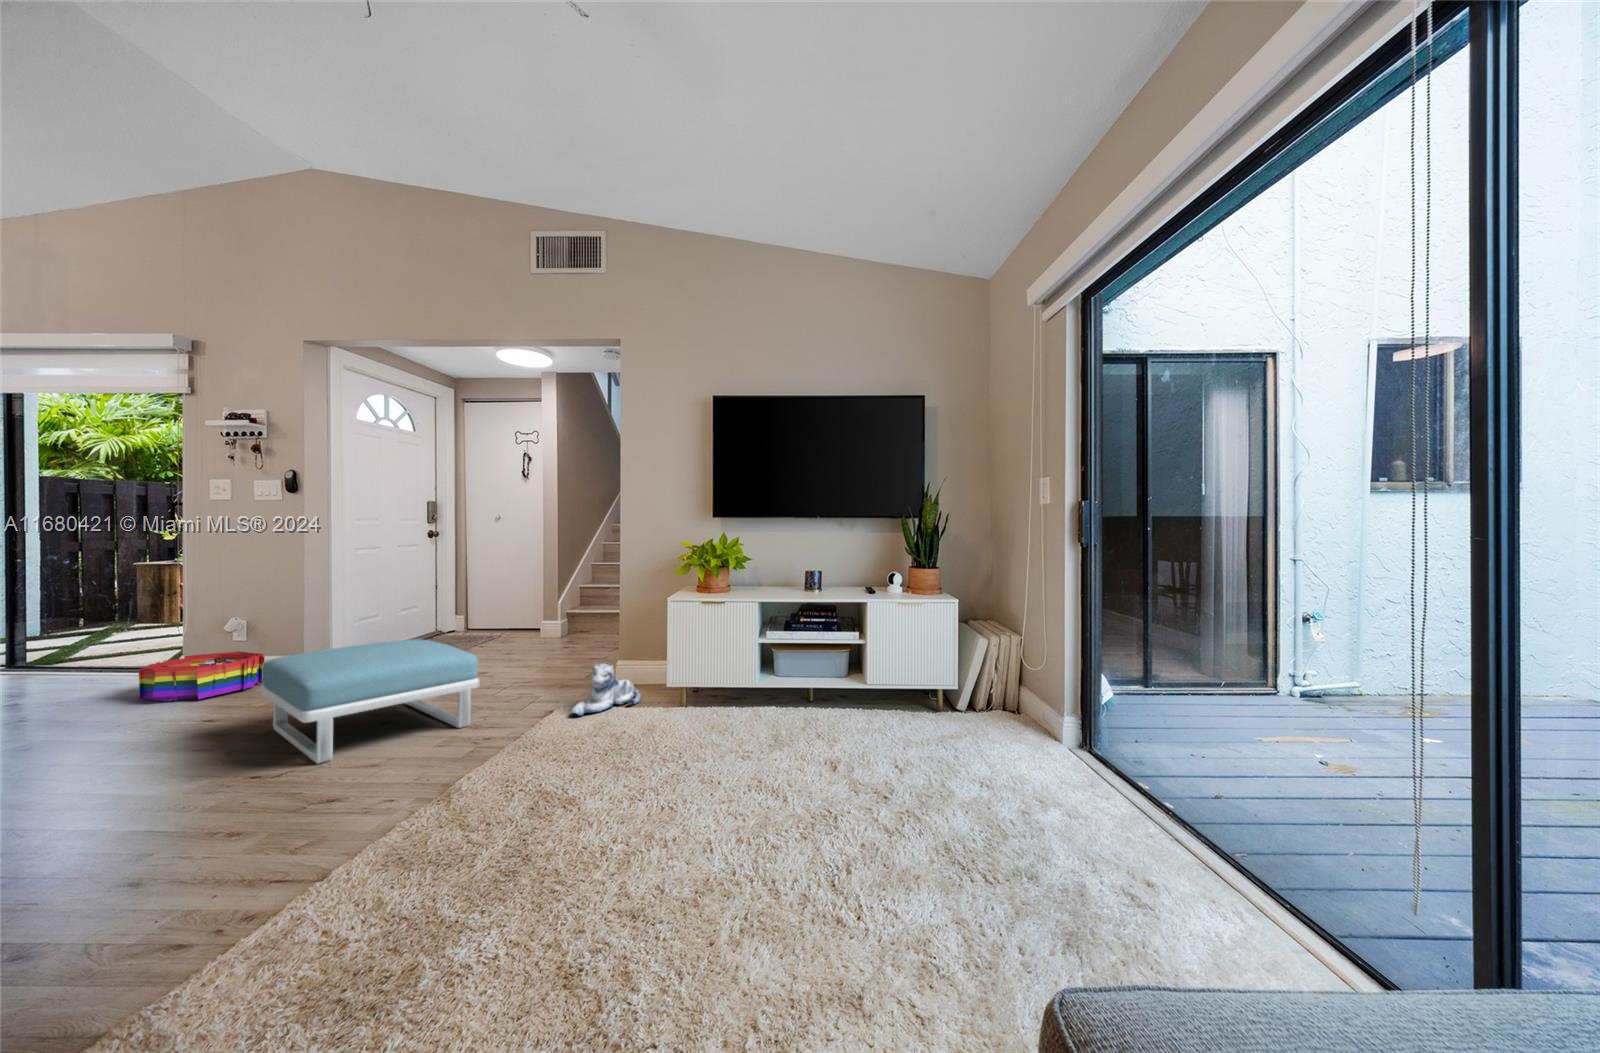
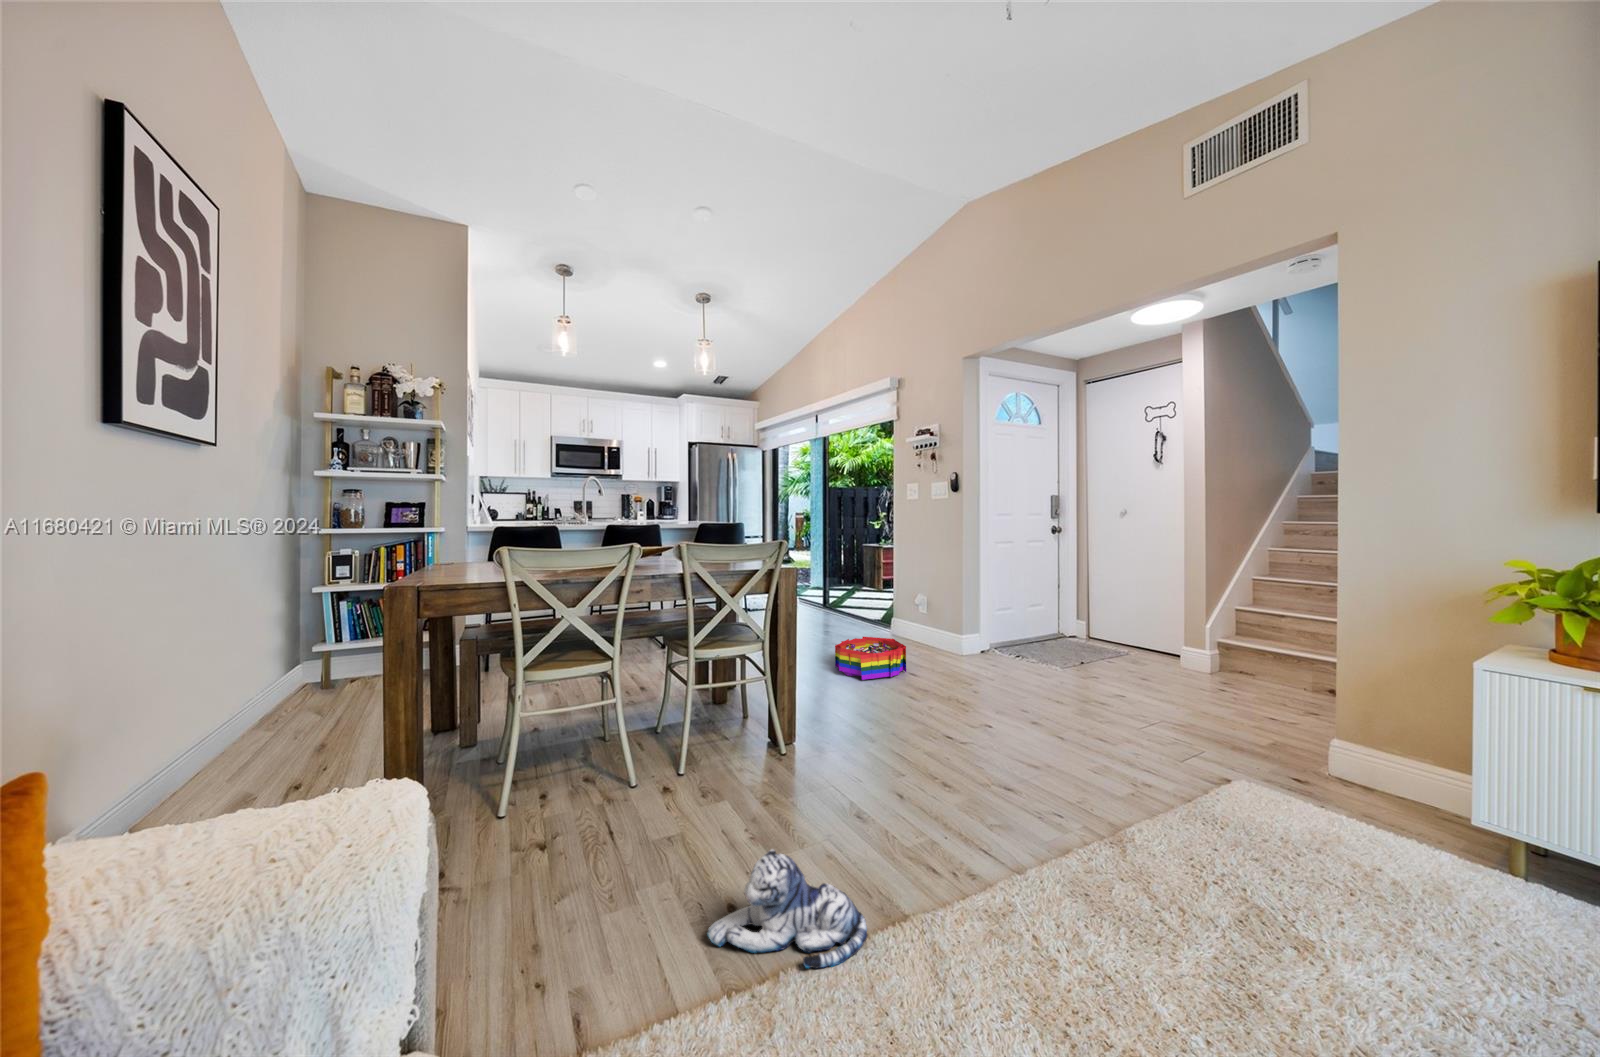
footstool: present [261,639,480,764] -> none [876,676,1067,822]
plush toy: present [572,662,641,715] -> present [707,849,868,969]

